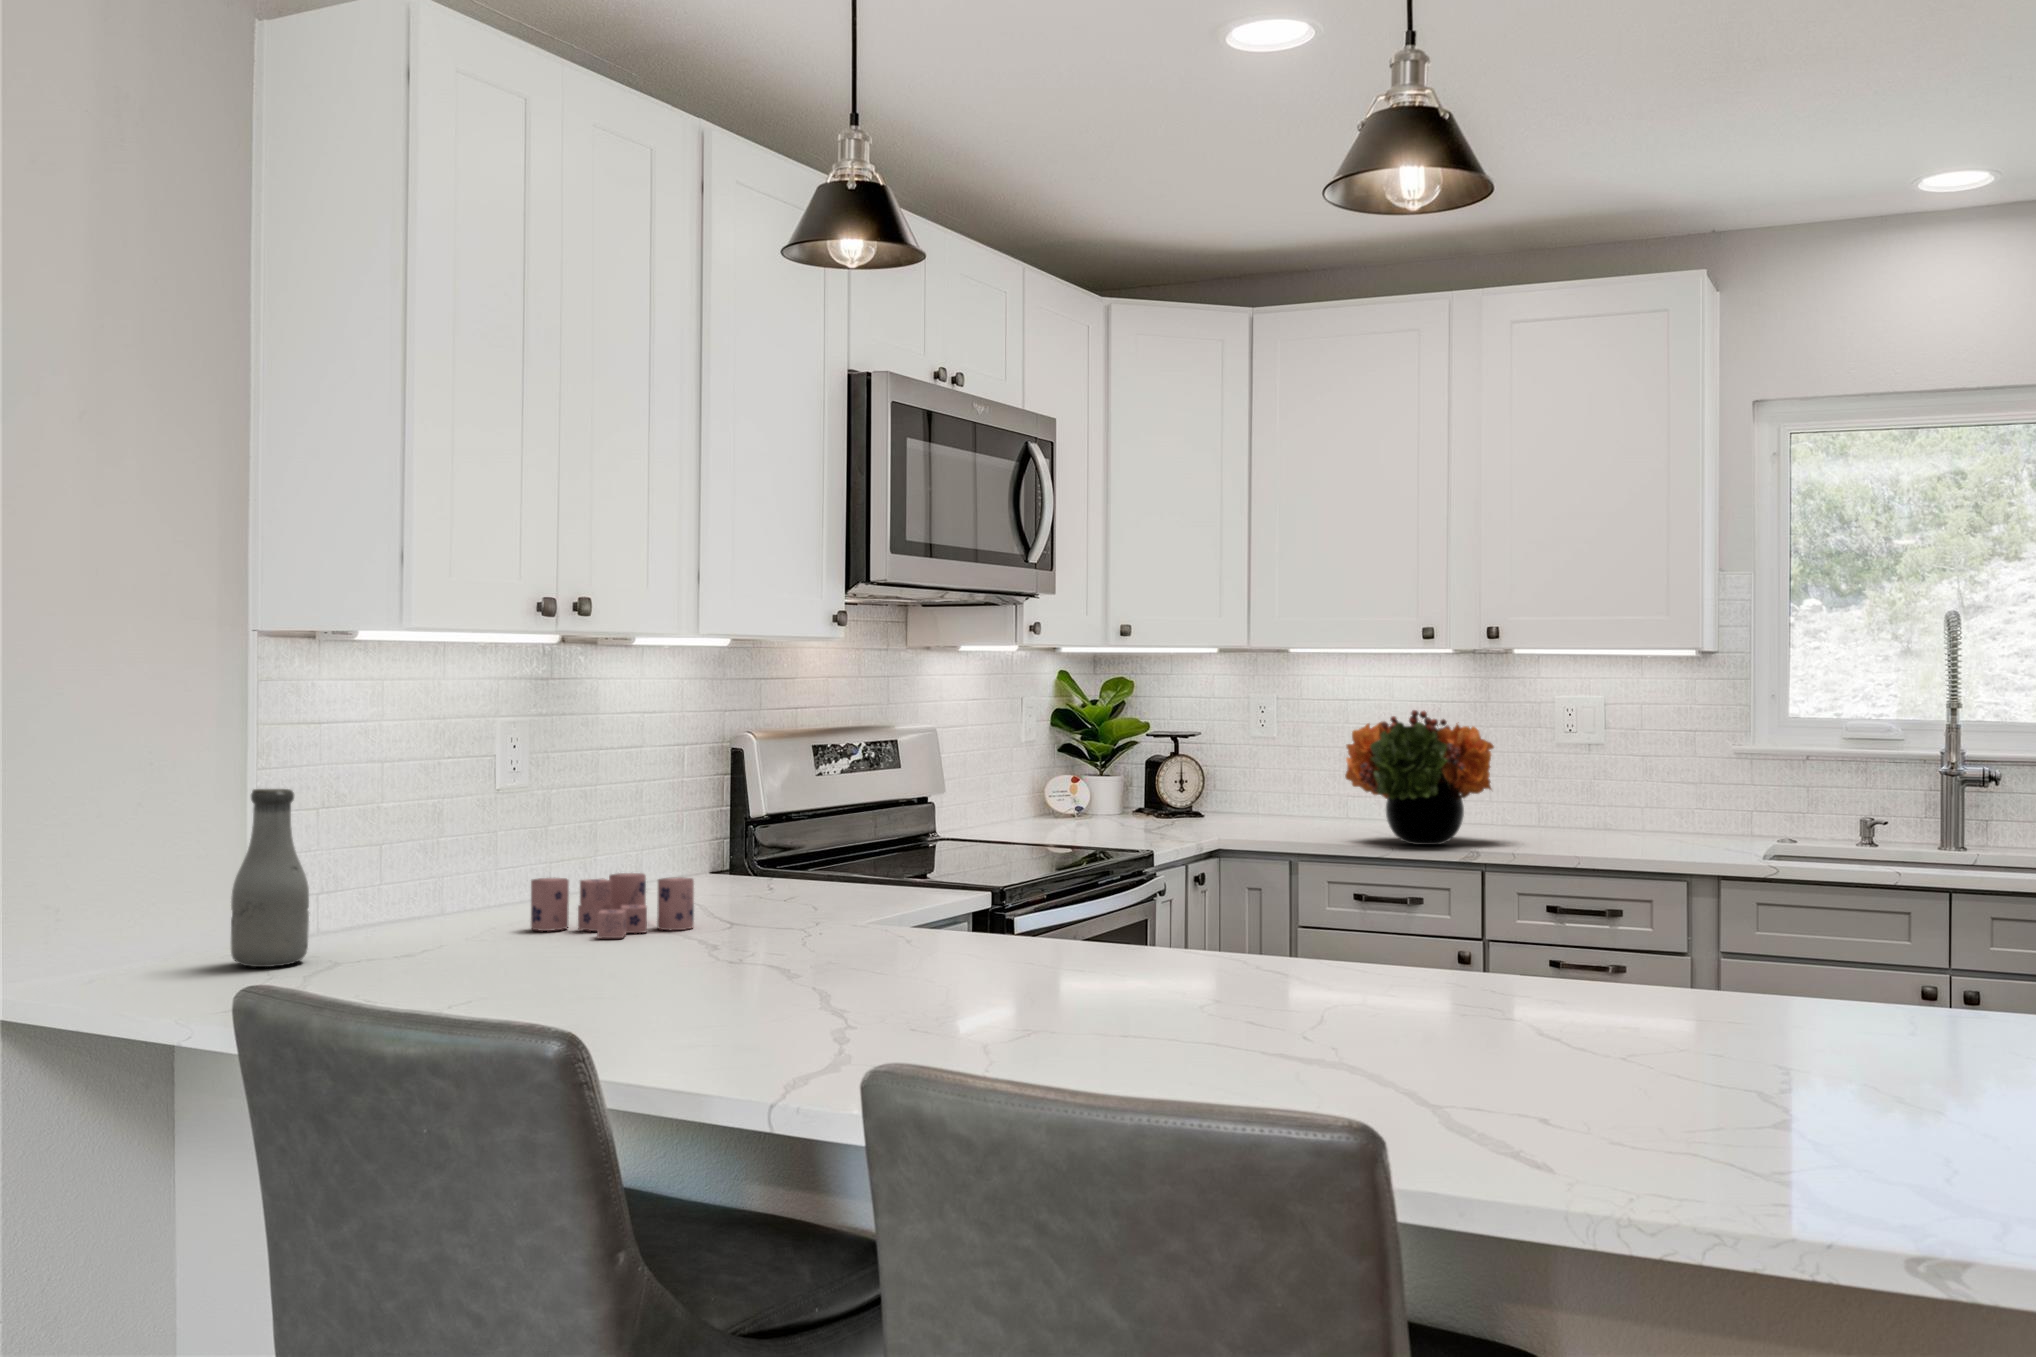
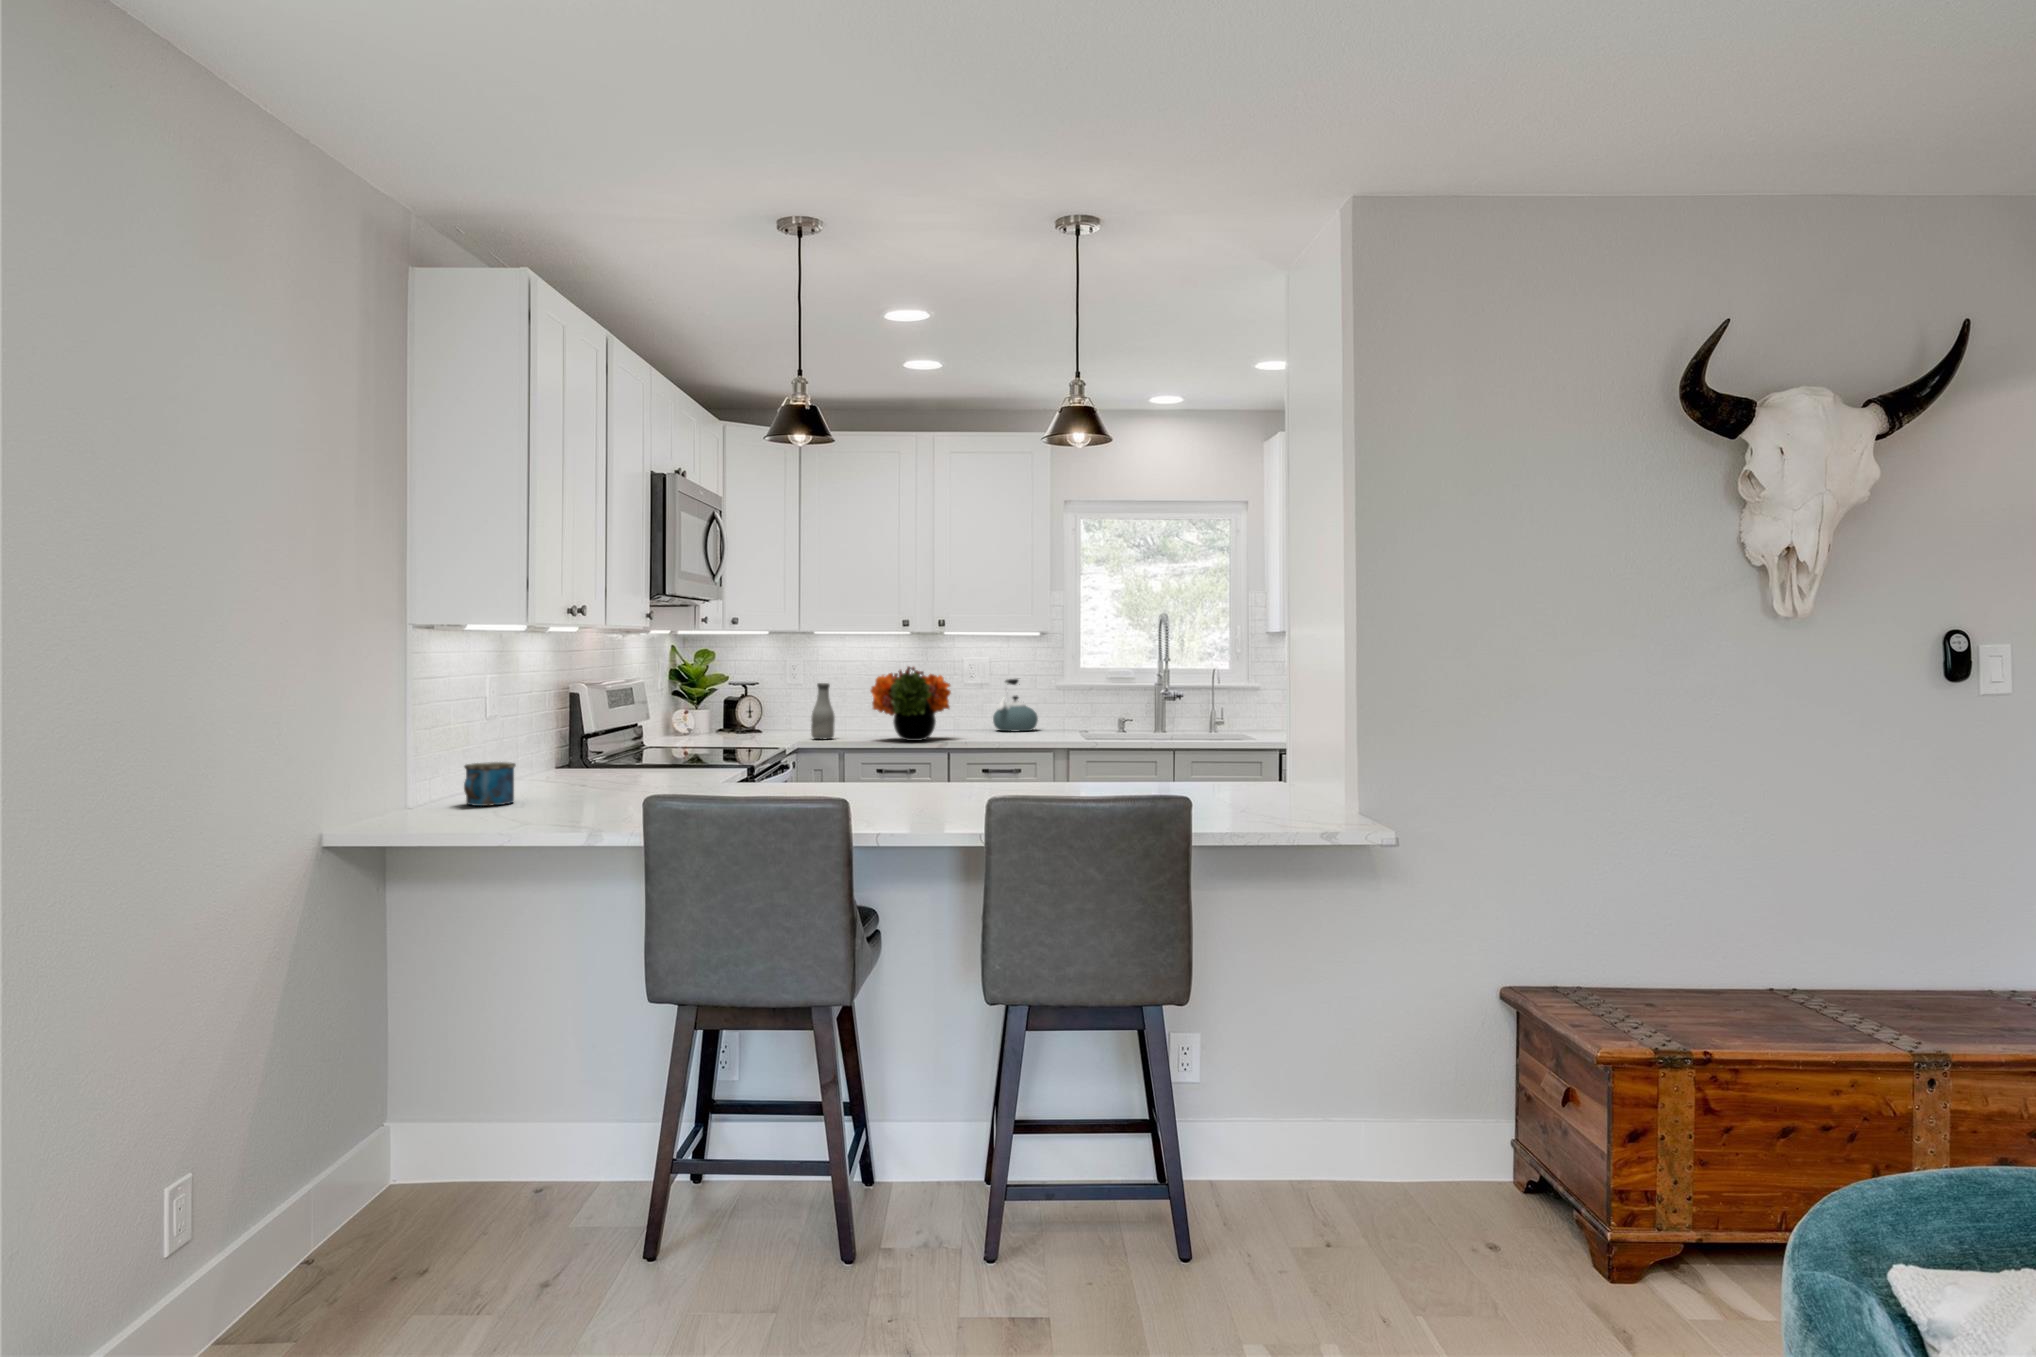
kettle: none [1608,735,1696,834] -> present [993,679,1038,732]
bottle: present [231,789,309,967] -> present [811,683,835,739]
mug: none [379,870,484,946] -> present [464,762,515,806]
candle: present [531,873,694,938] -> none [525,763,621,797]

